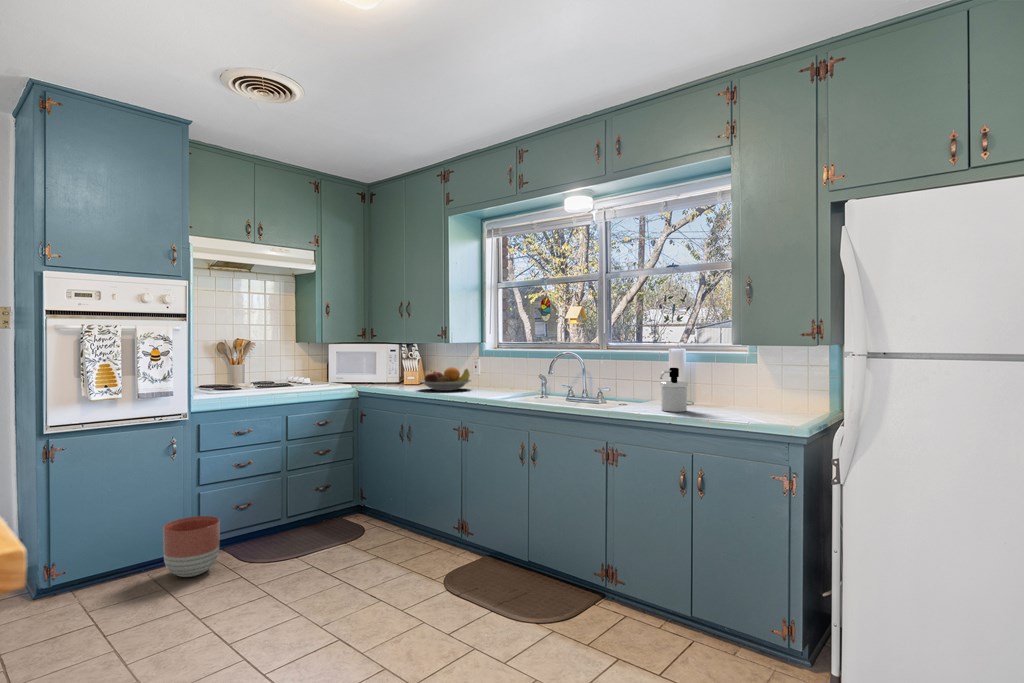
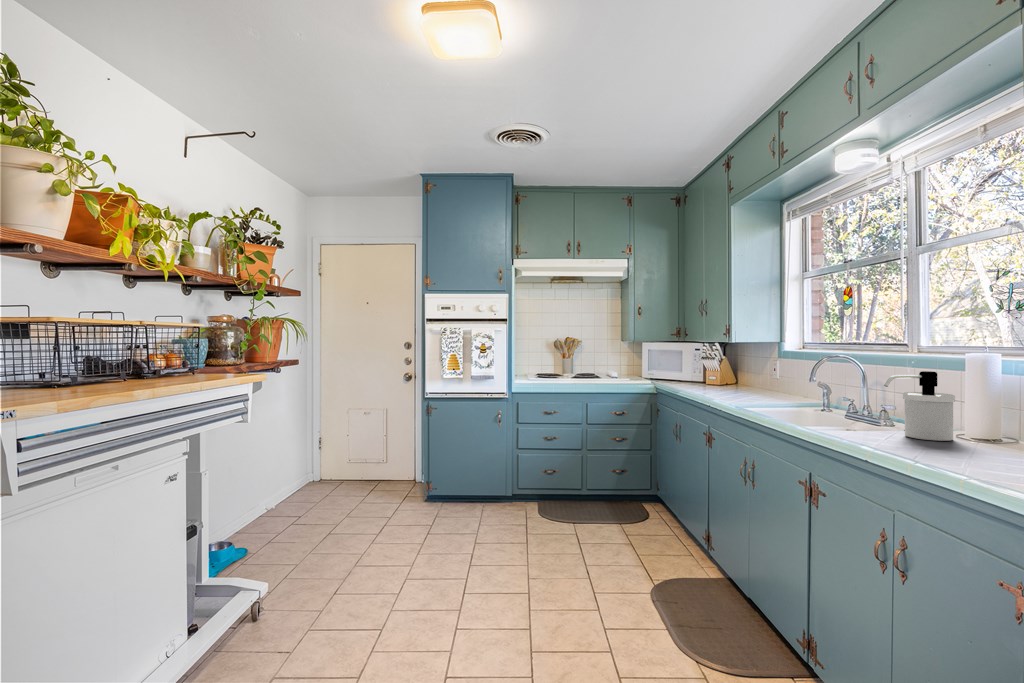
fruit bowl: present [420,367,471,391] -> none [698,367,758,391]
planter: present [163,516,220,577] -> none [483,470,520,514]

